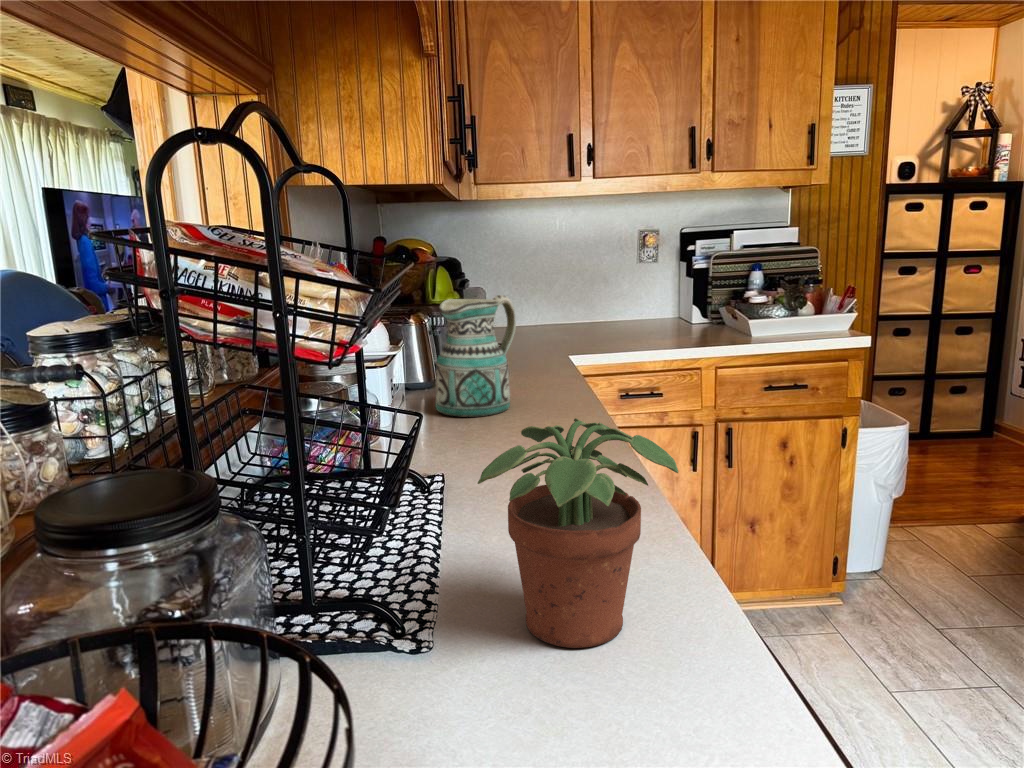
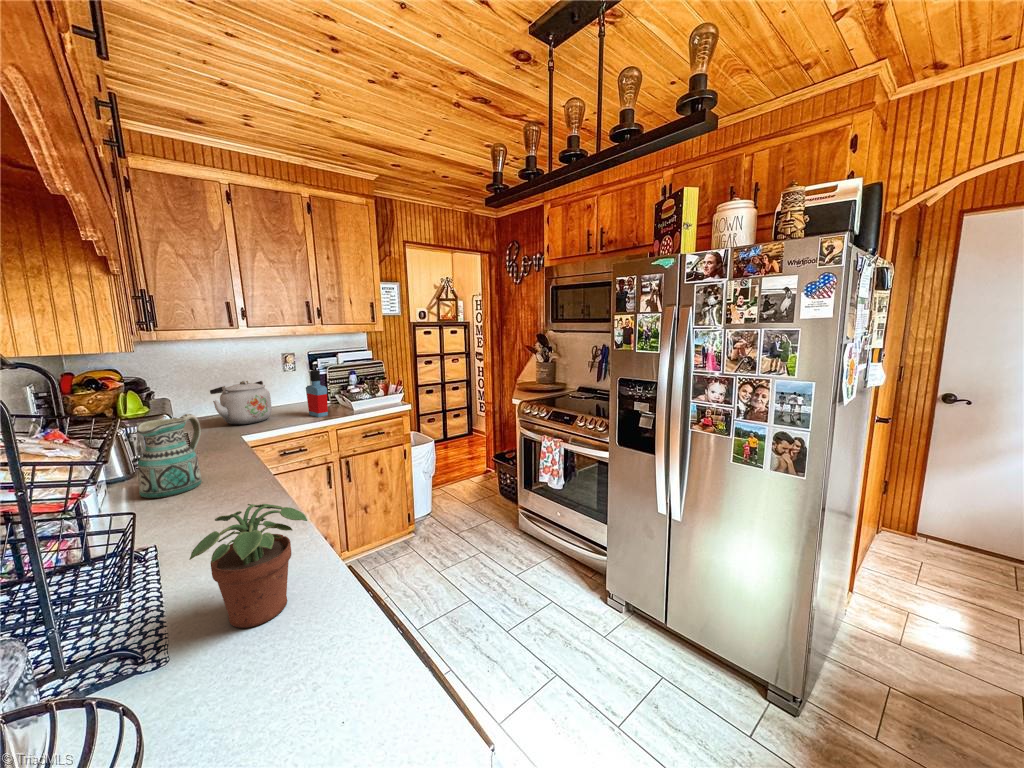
bottle: none [672,256,708,342] -> present [306,370,328,417]
kettle: none [533,268,615,340] -> present [210,381,272,424]

